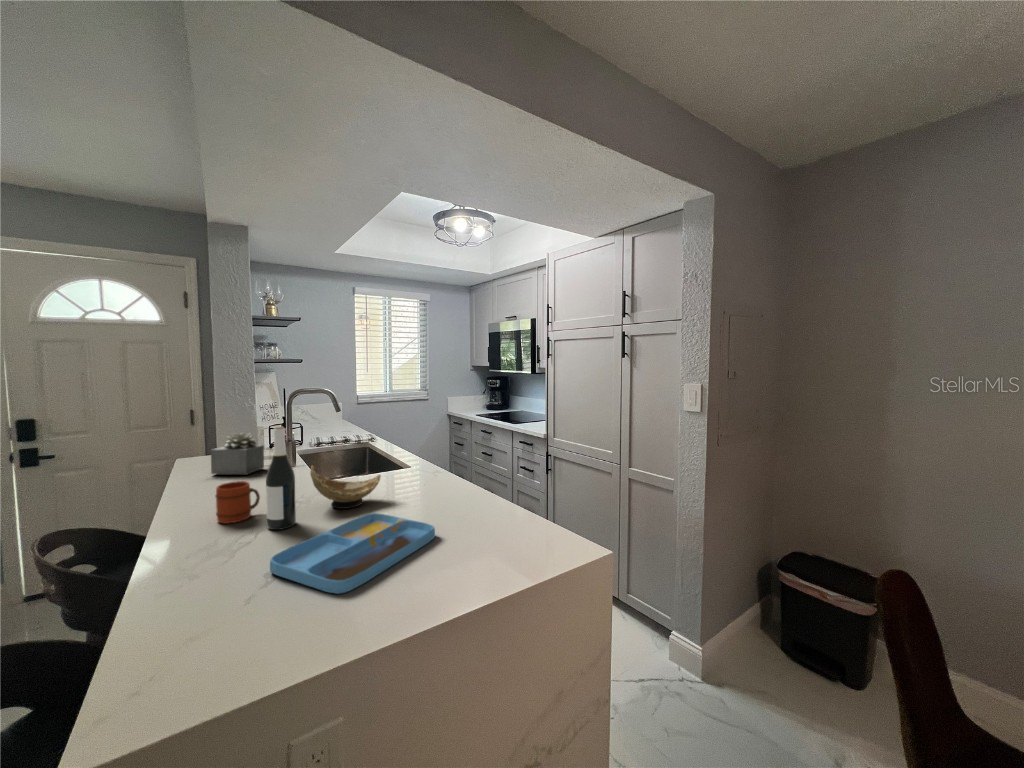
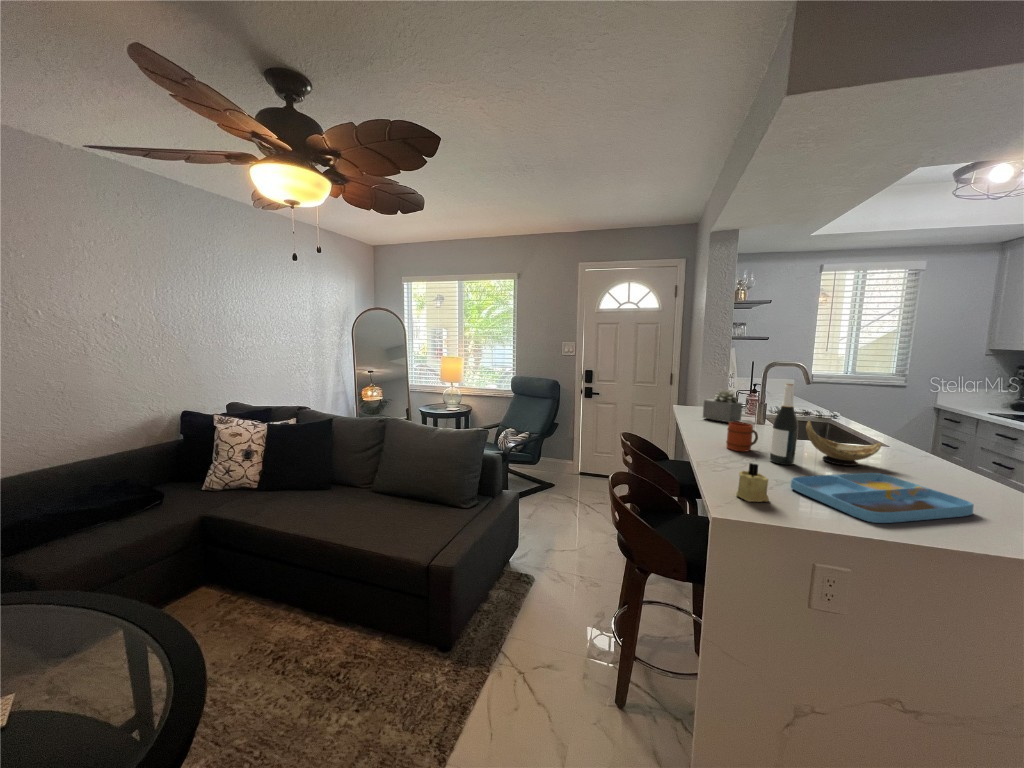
candle: none [174,564,226,629] -> present [736,463,769,502]

